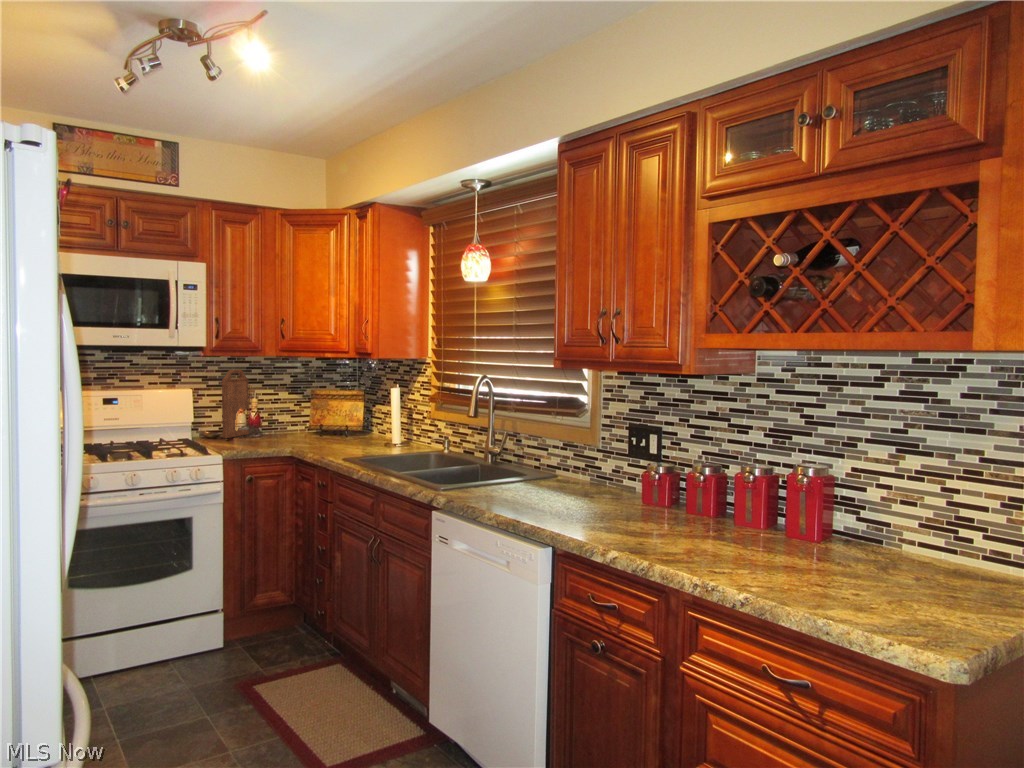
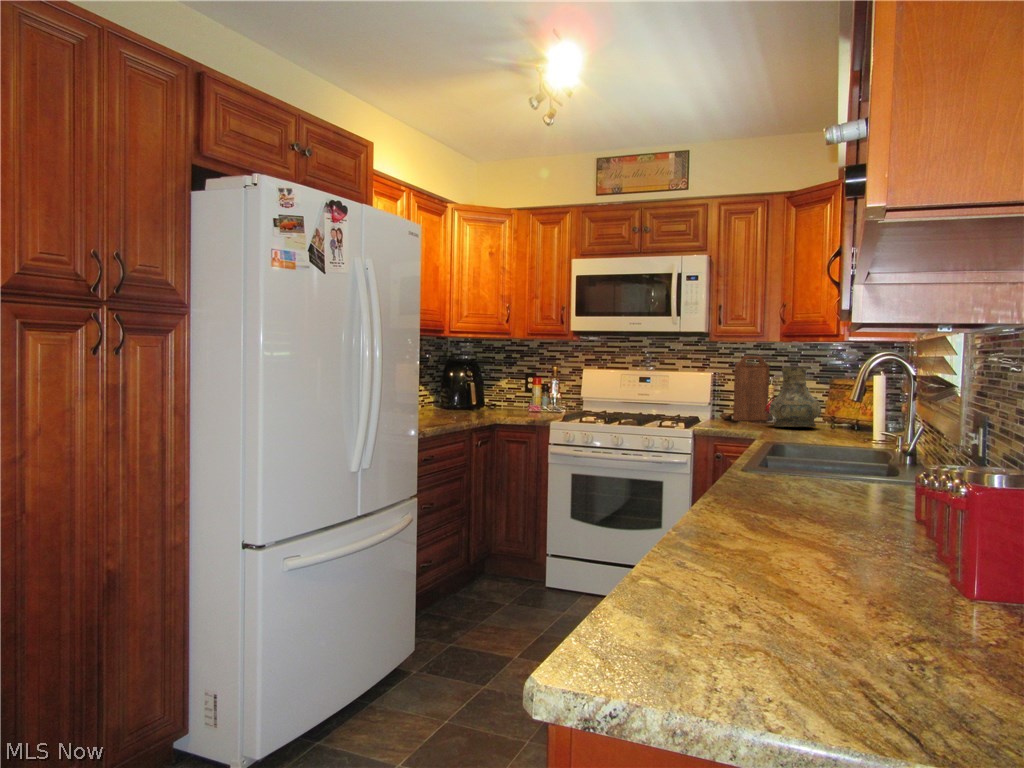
vase: none [270,381,317,440] -> present [769,368,821,427]

